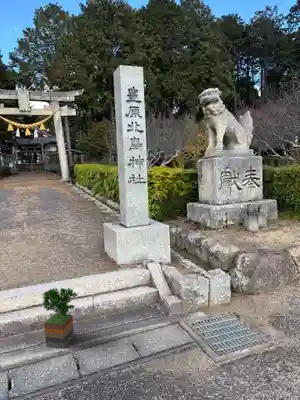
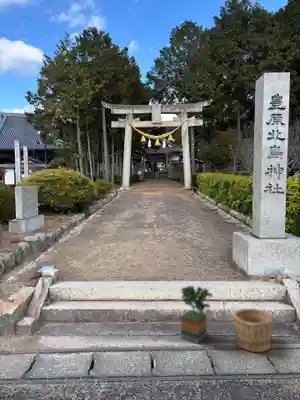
wooden bucket: none [99,300,136,344] -> present [233,309,272,352]

